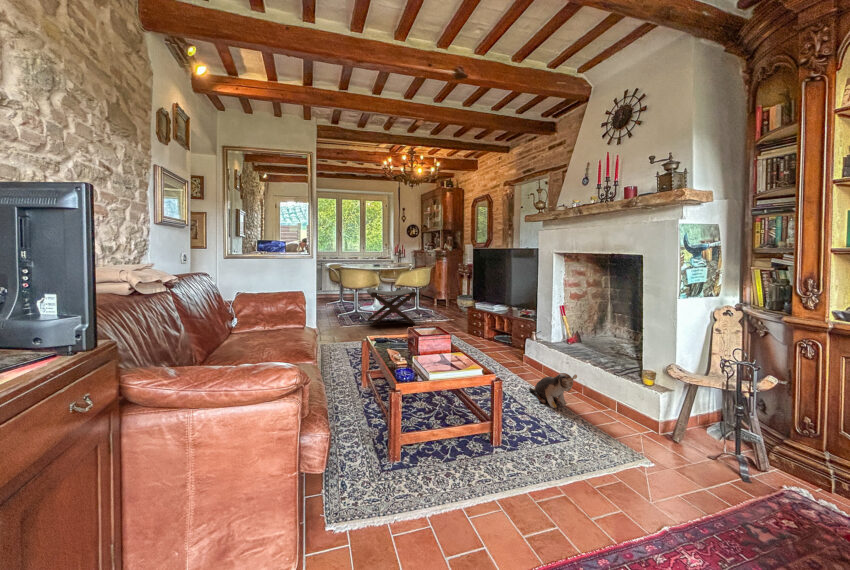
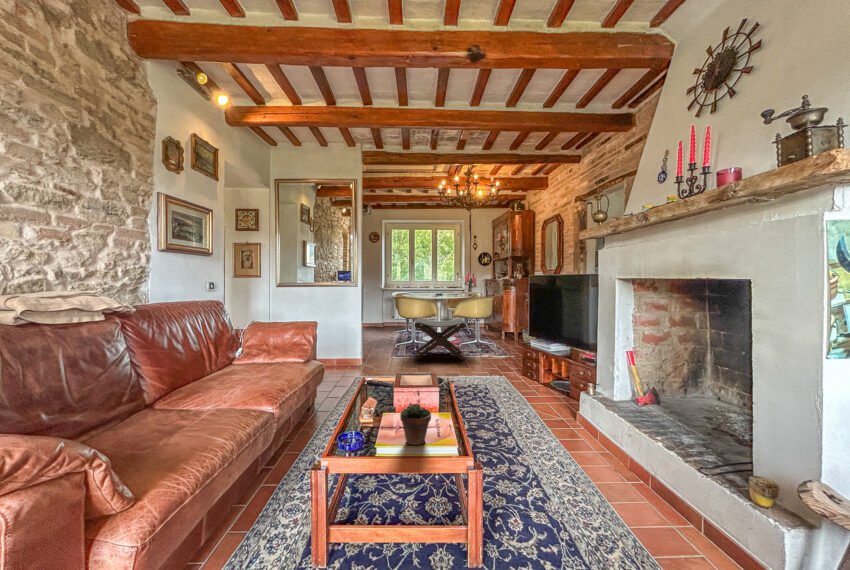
succulent plant: none [446,331,467,367] -> present [400,391,431,445]
plush toy: present [529,373,577,408] -> none [565,464,629,520]

